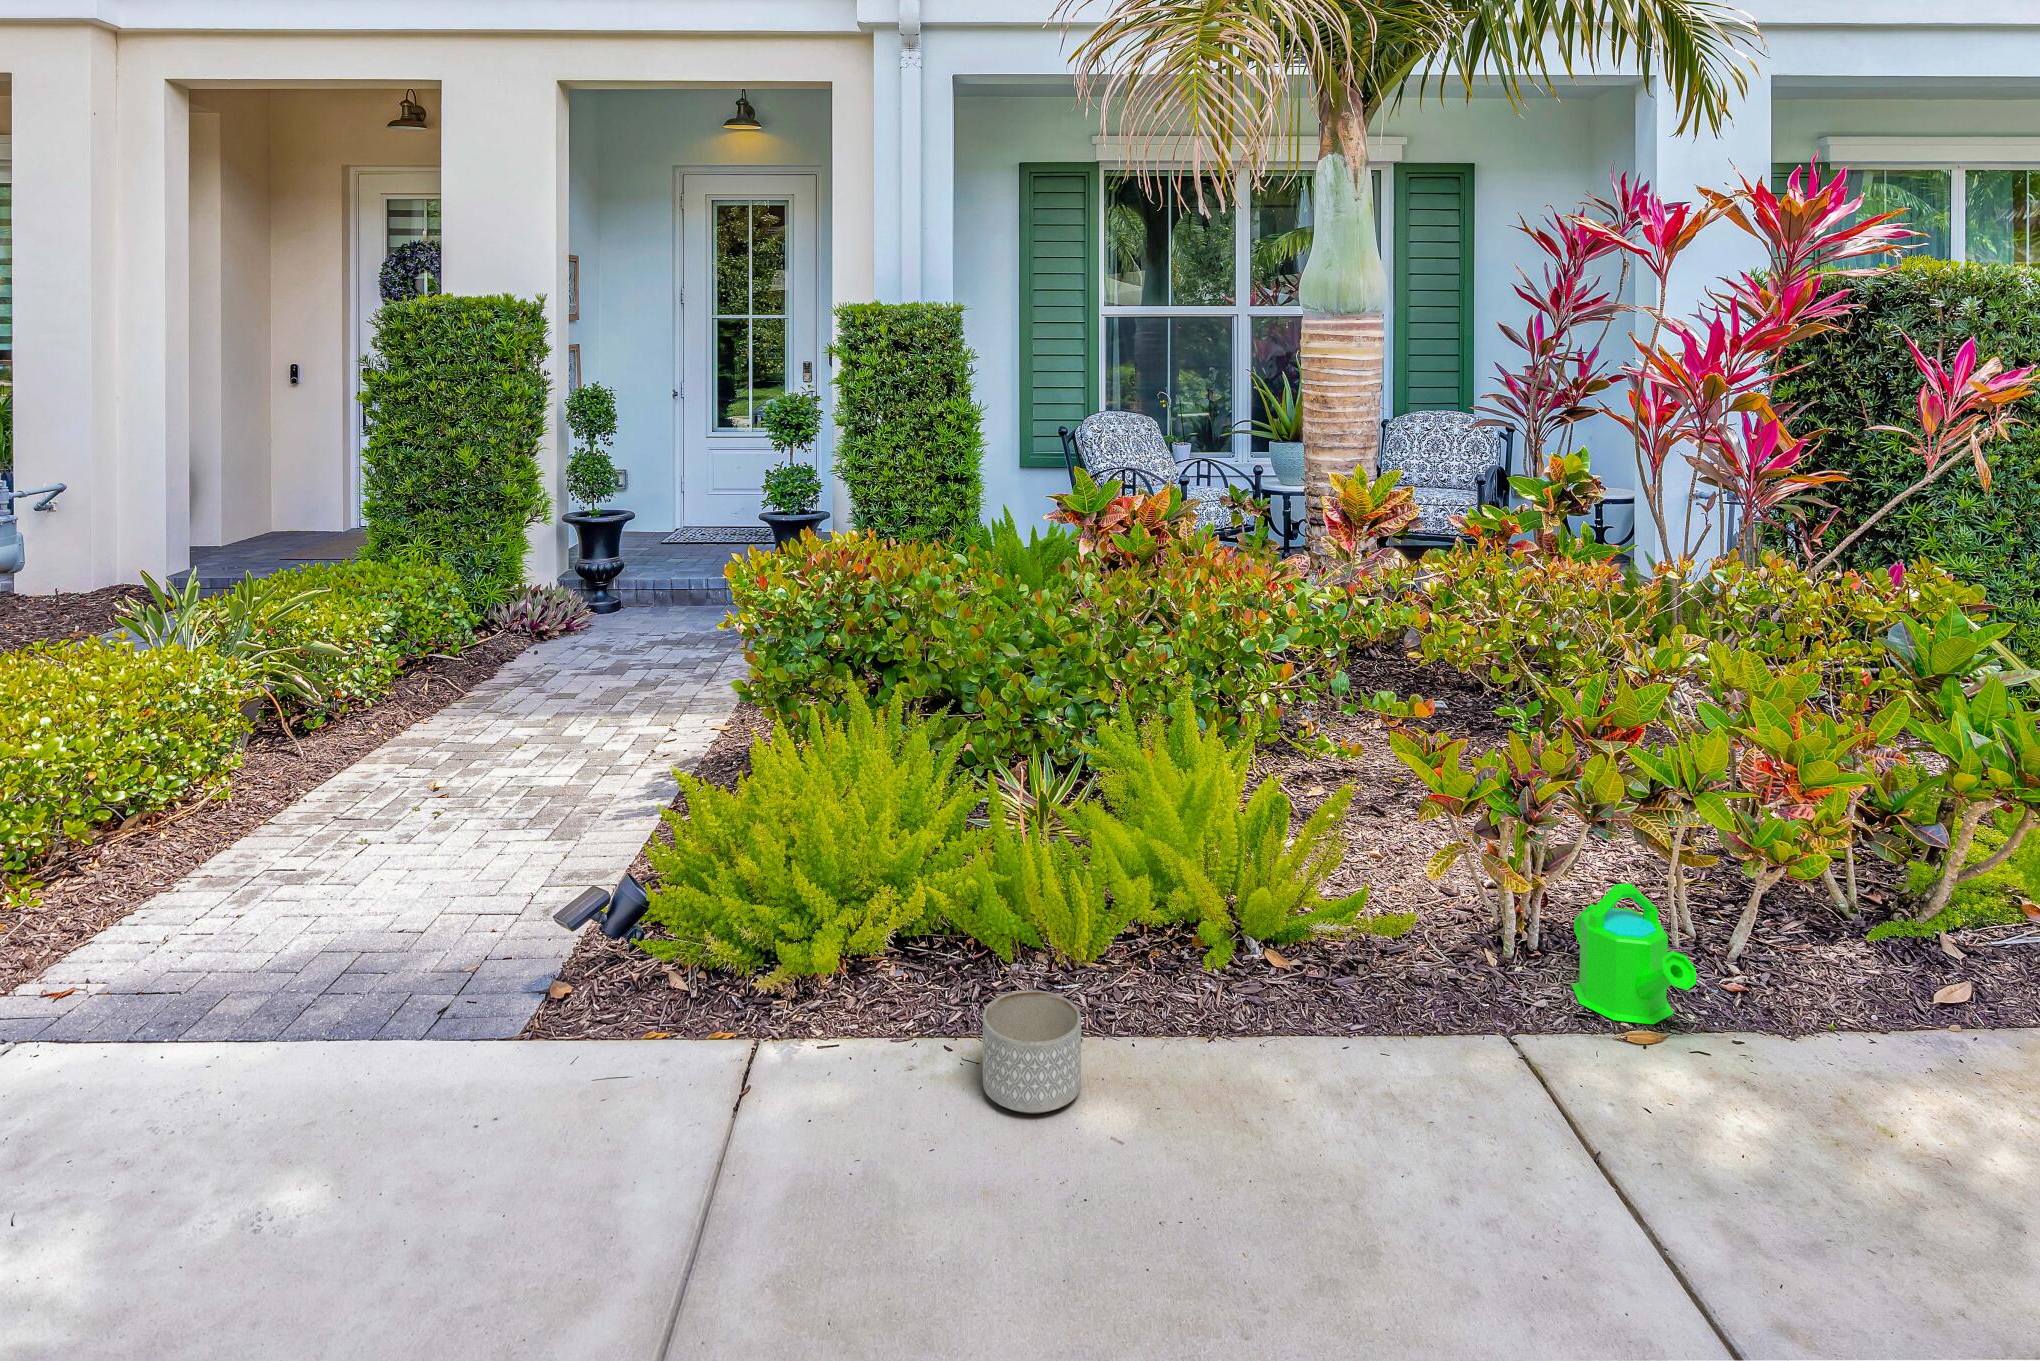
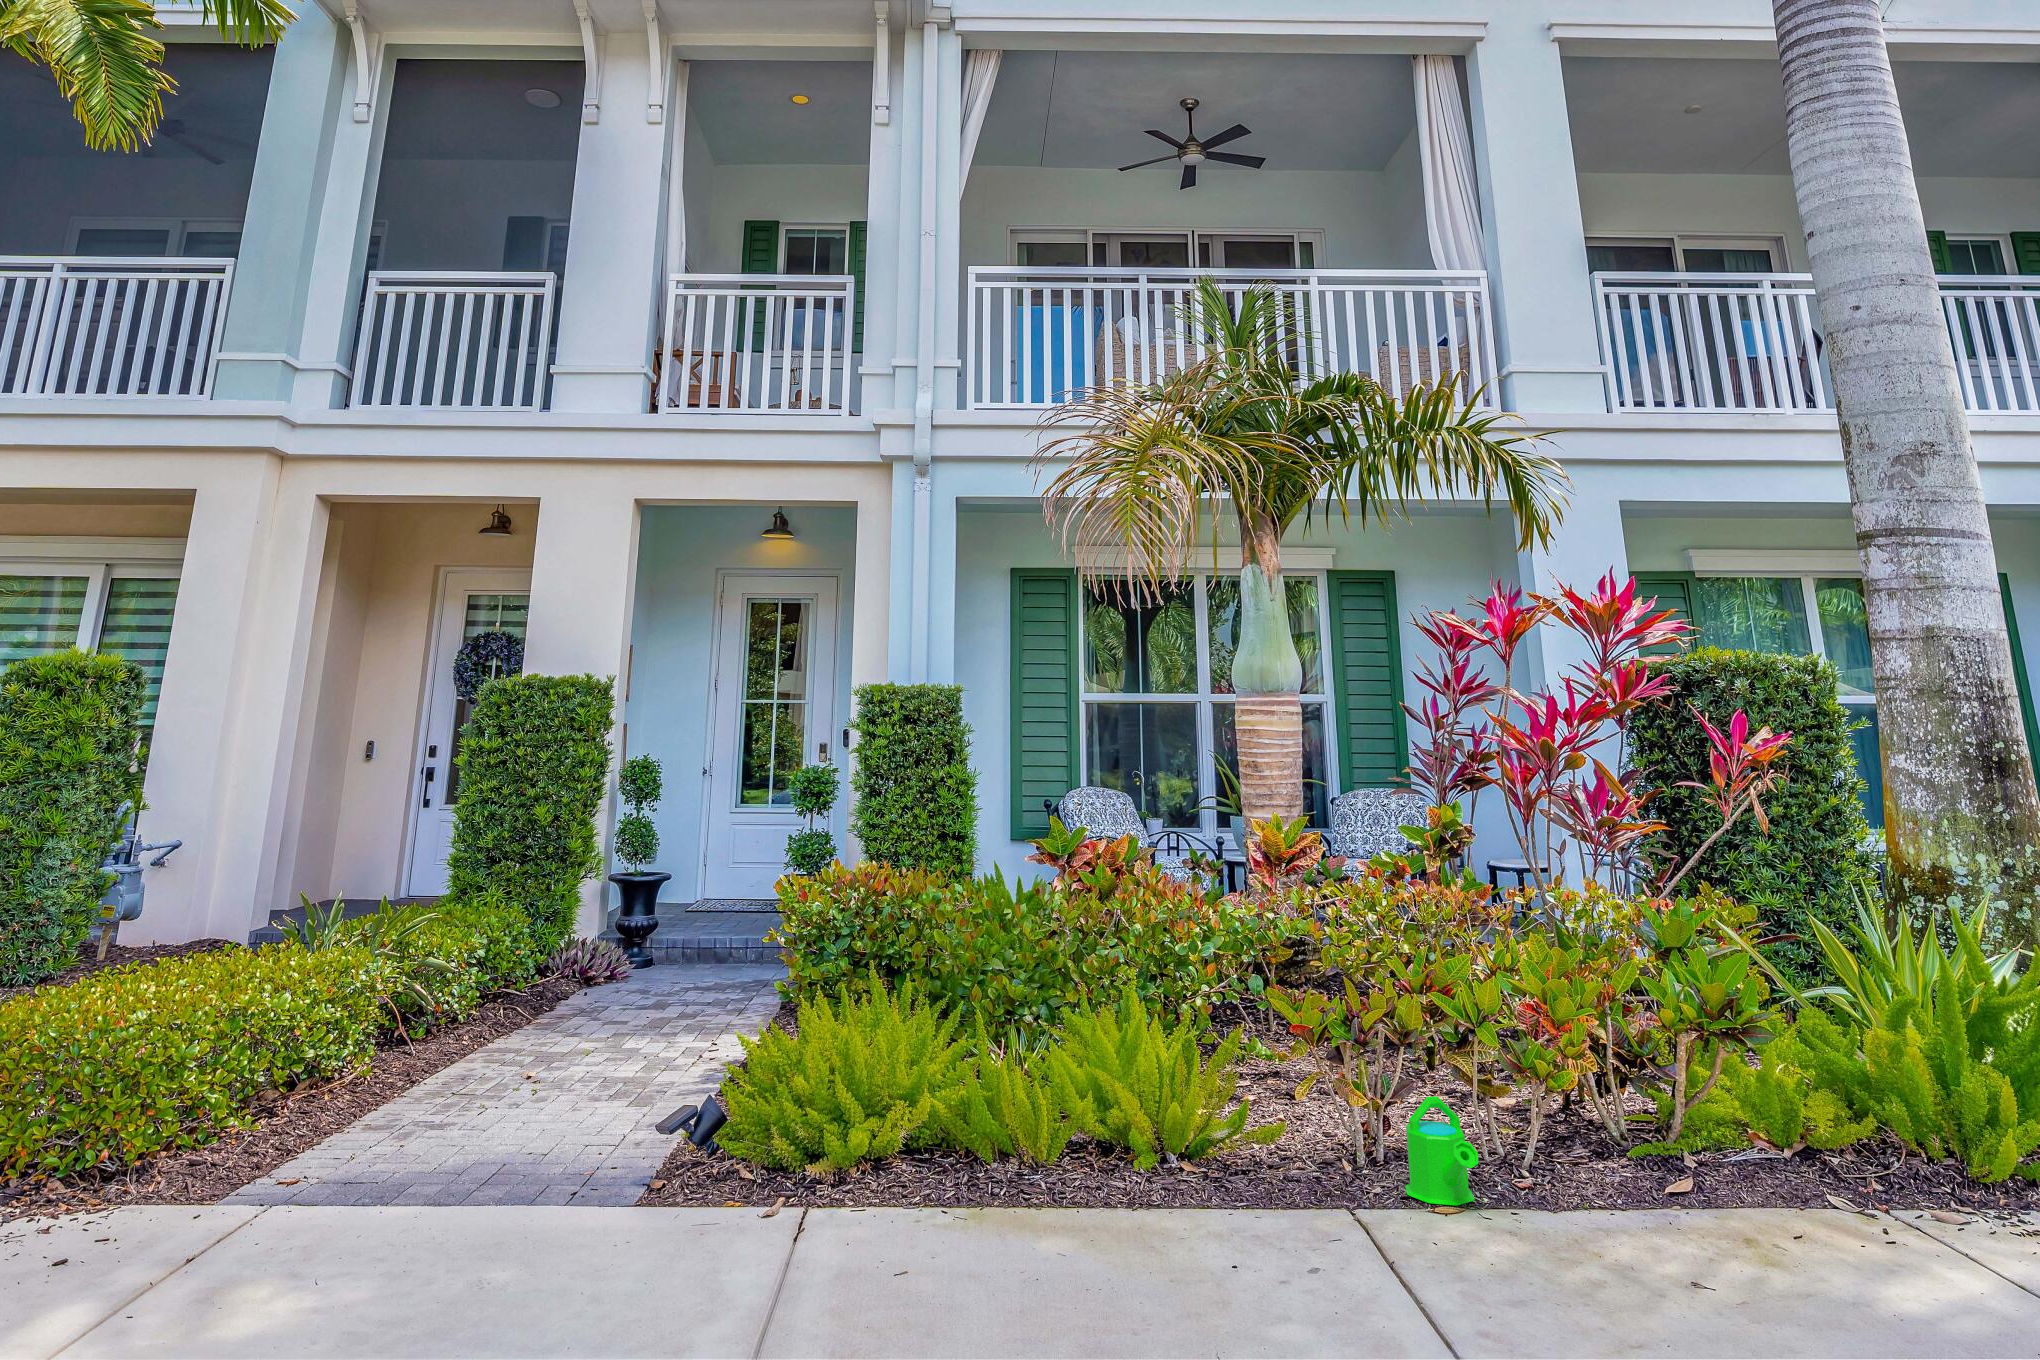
planter: present [983,990,1081,1114] -> none [965,1165,1036,1249]

